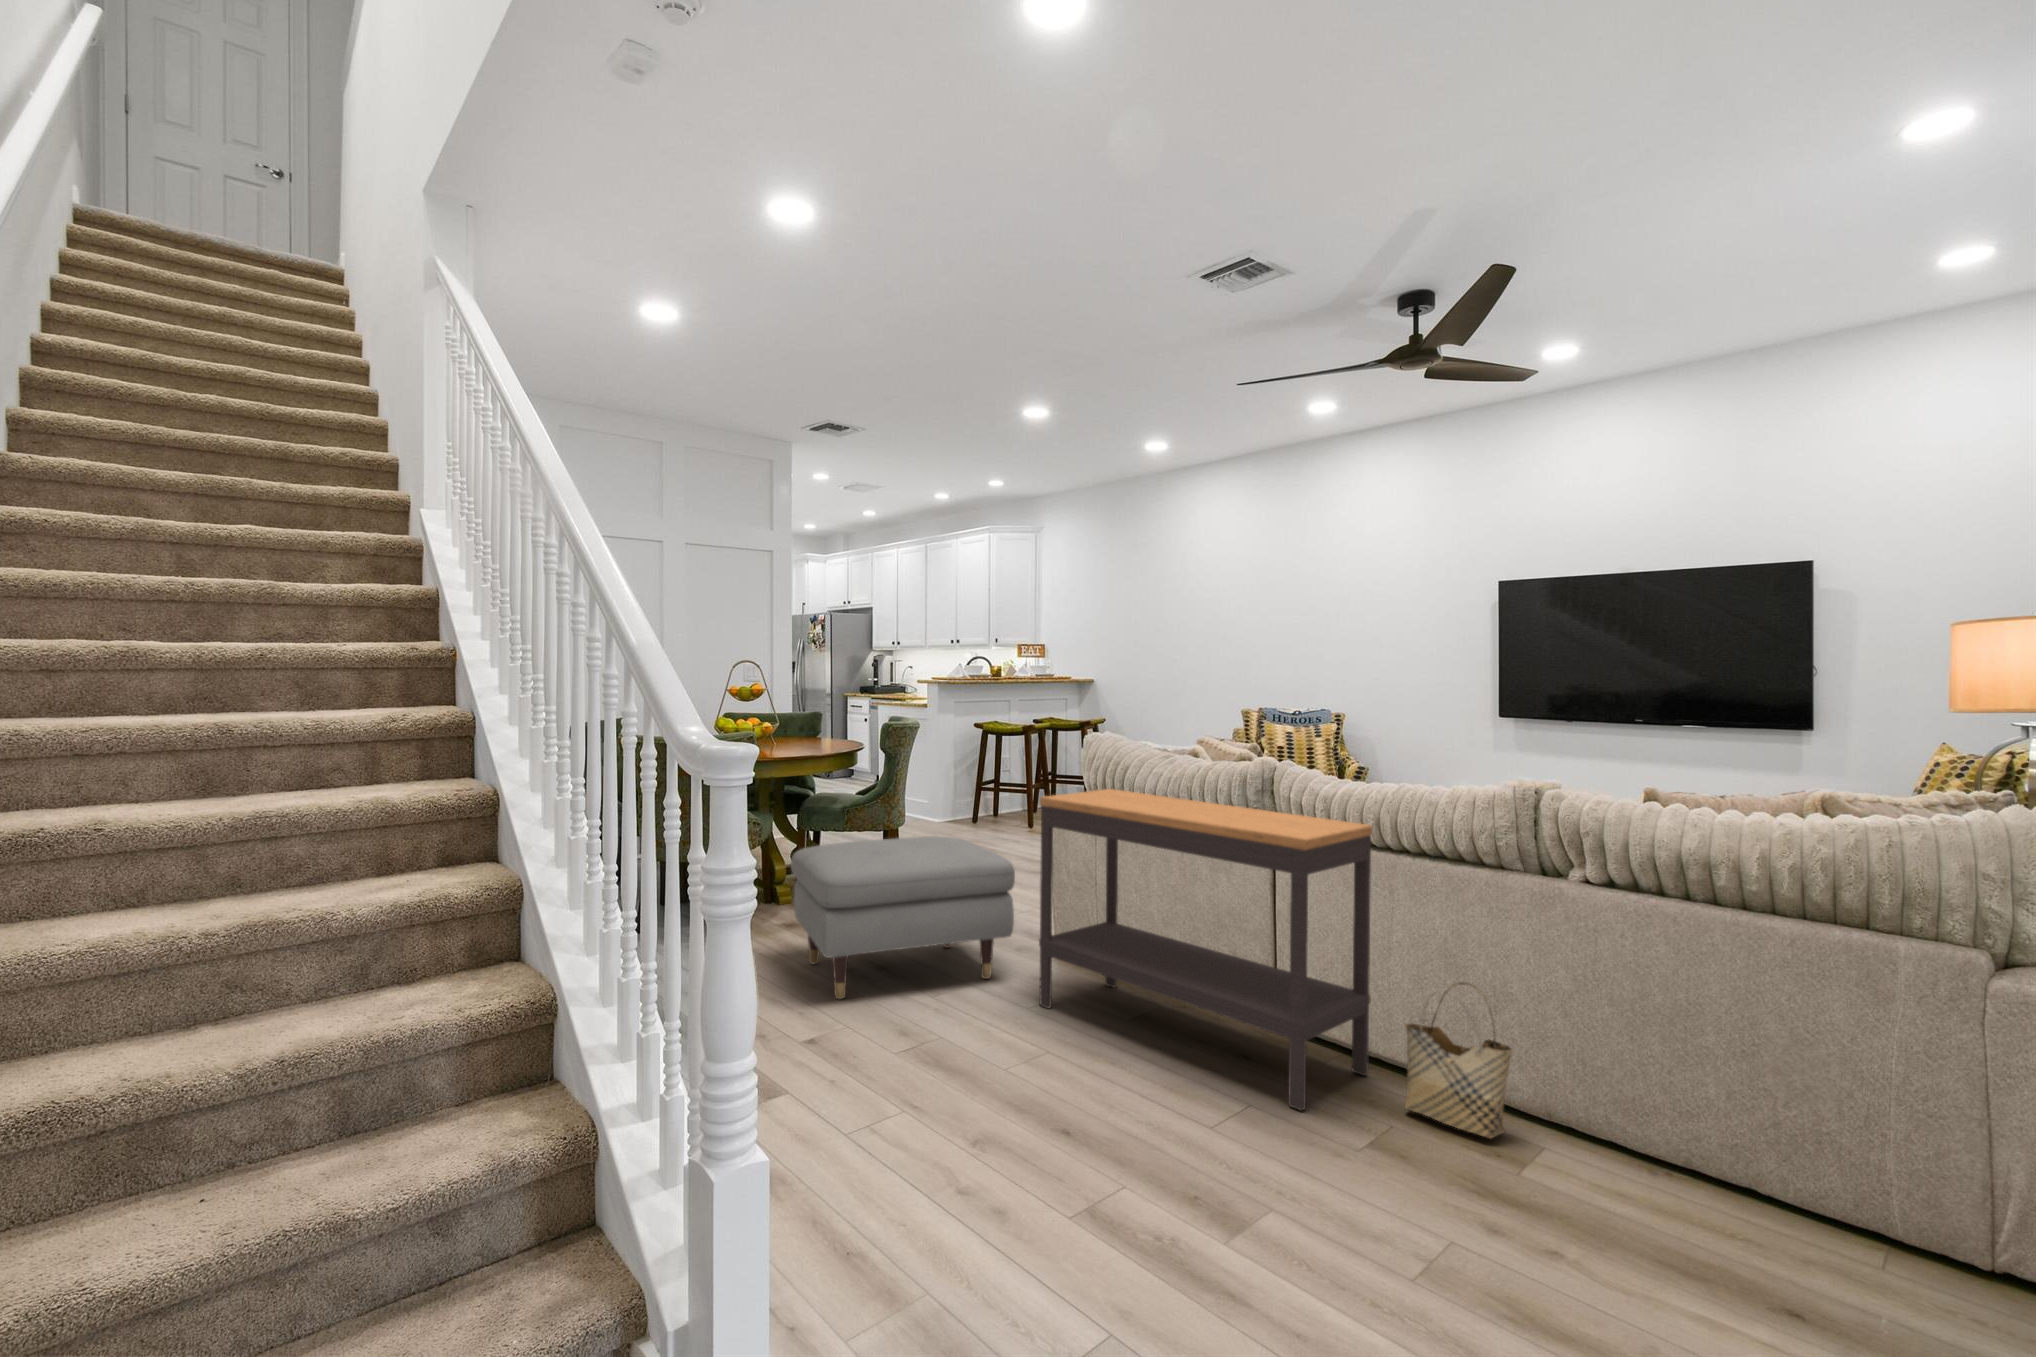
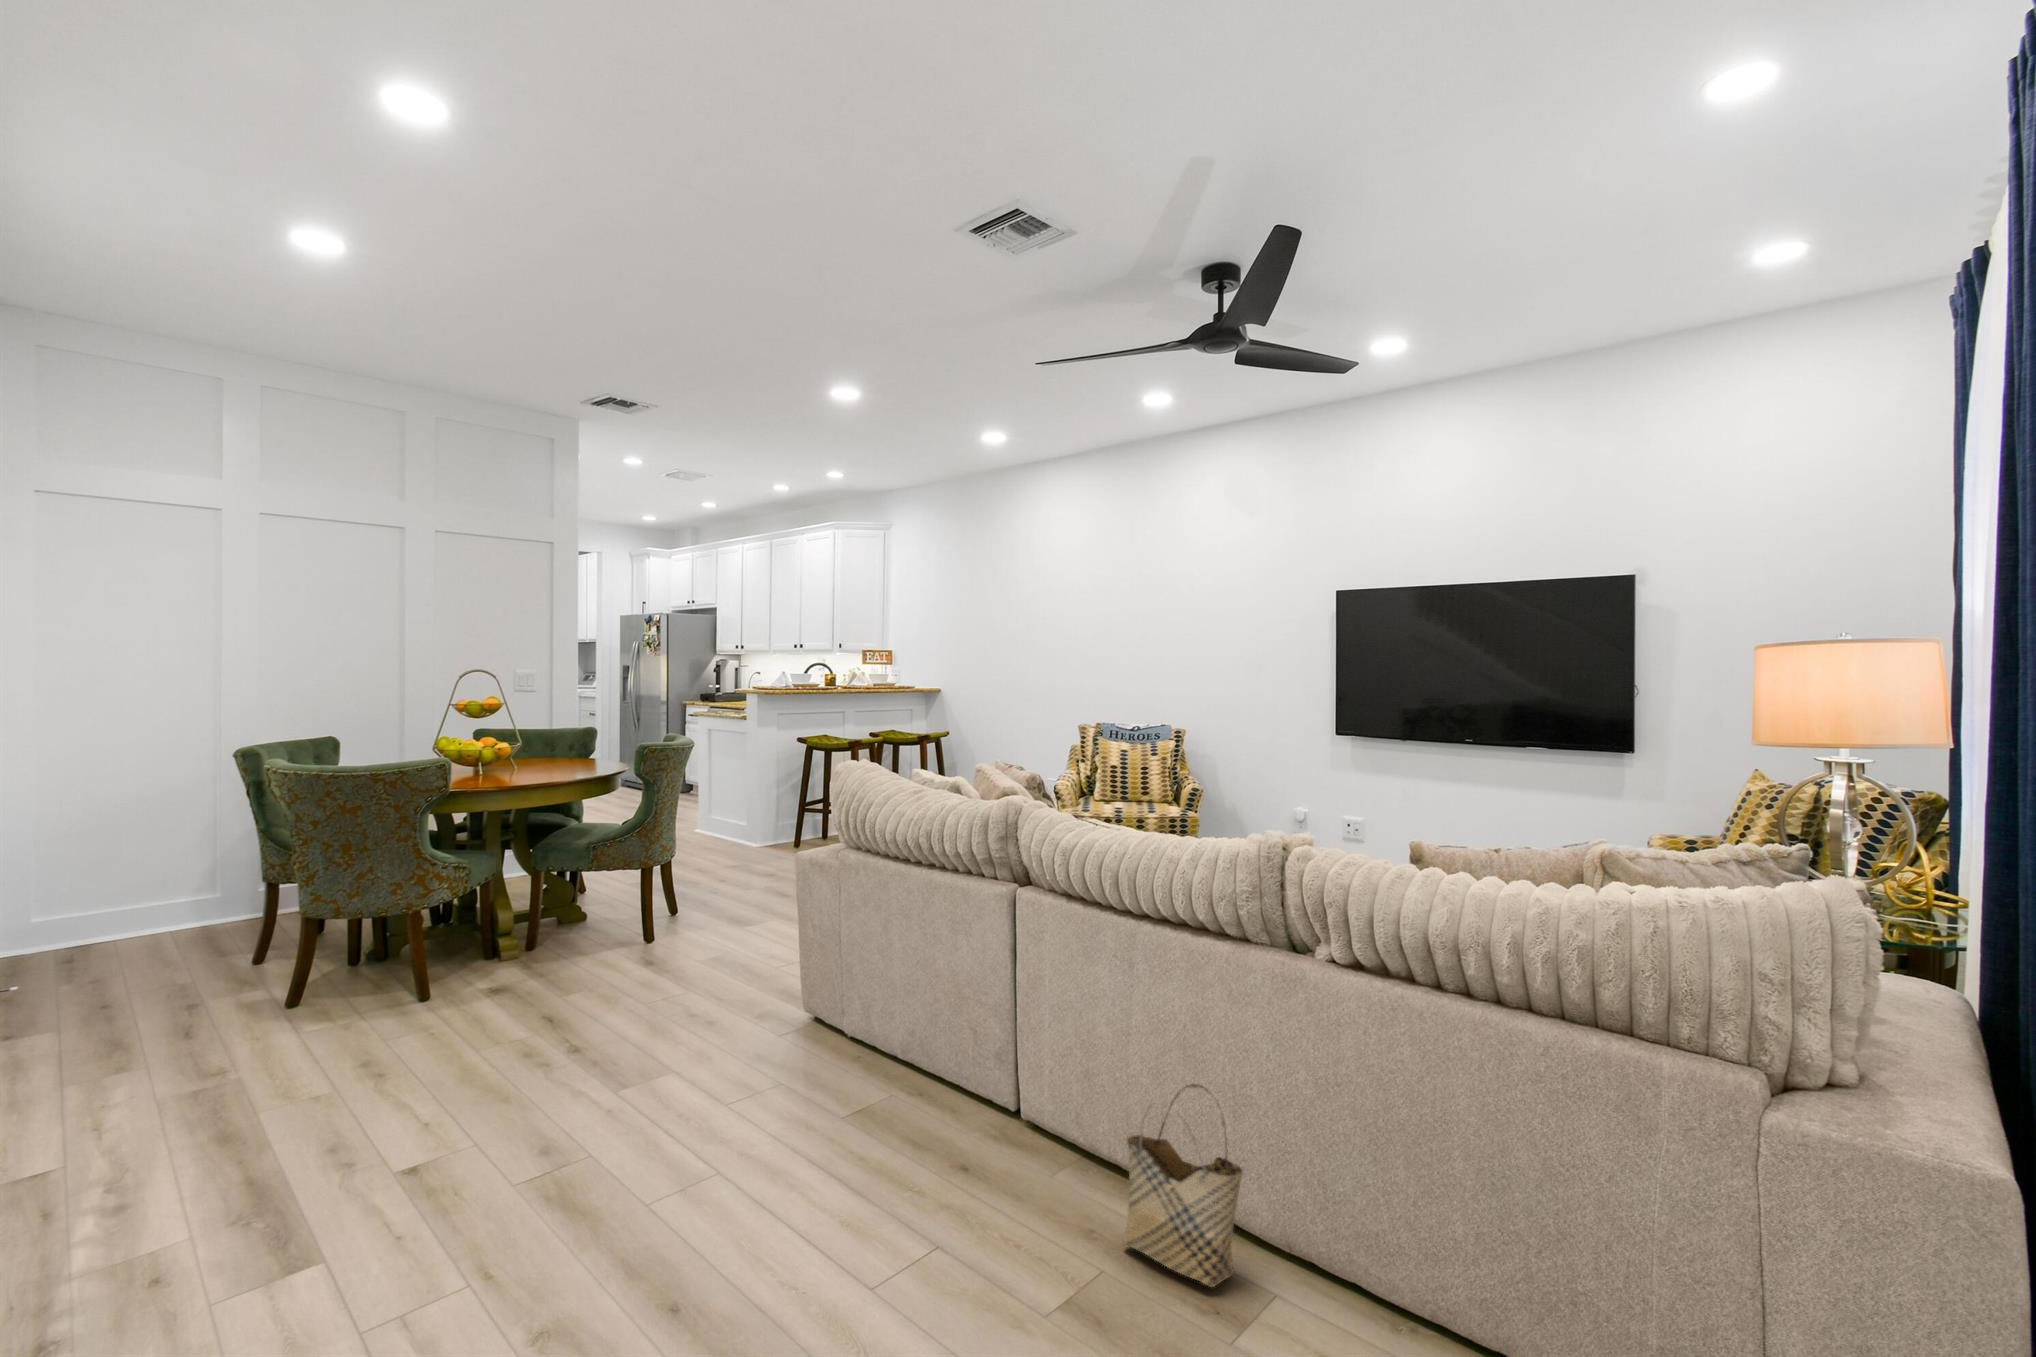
console table: present [1039,789,1372,1110] -> none [742,832,1105,1253]
ottoman: present [791,837,1015,999] -> none [457,886,732,1100]

